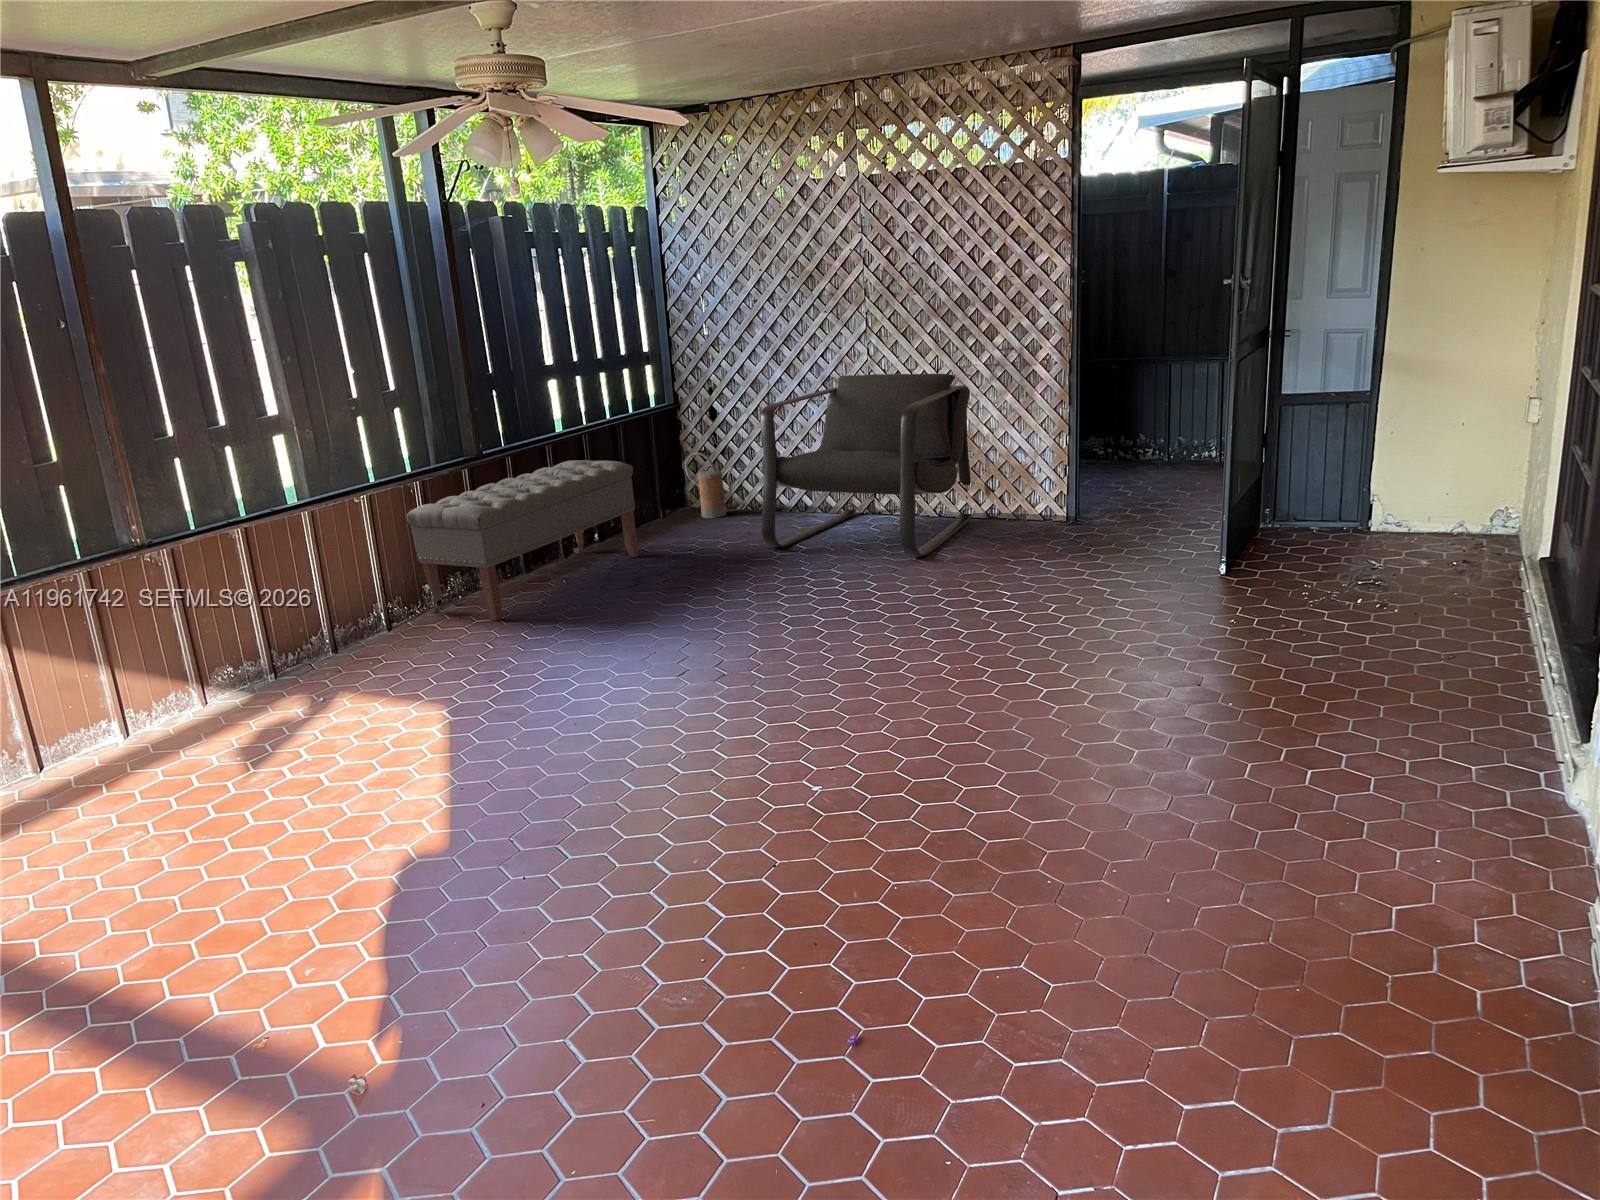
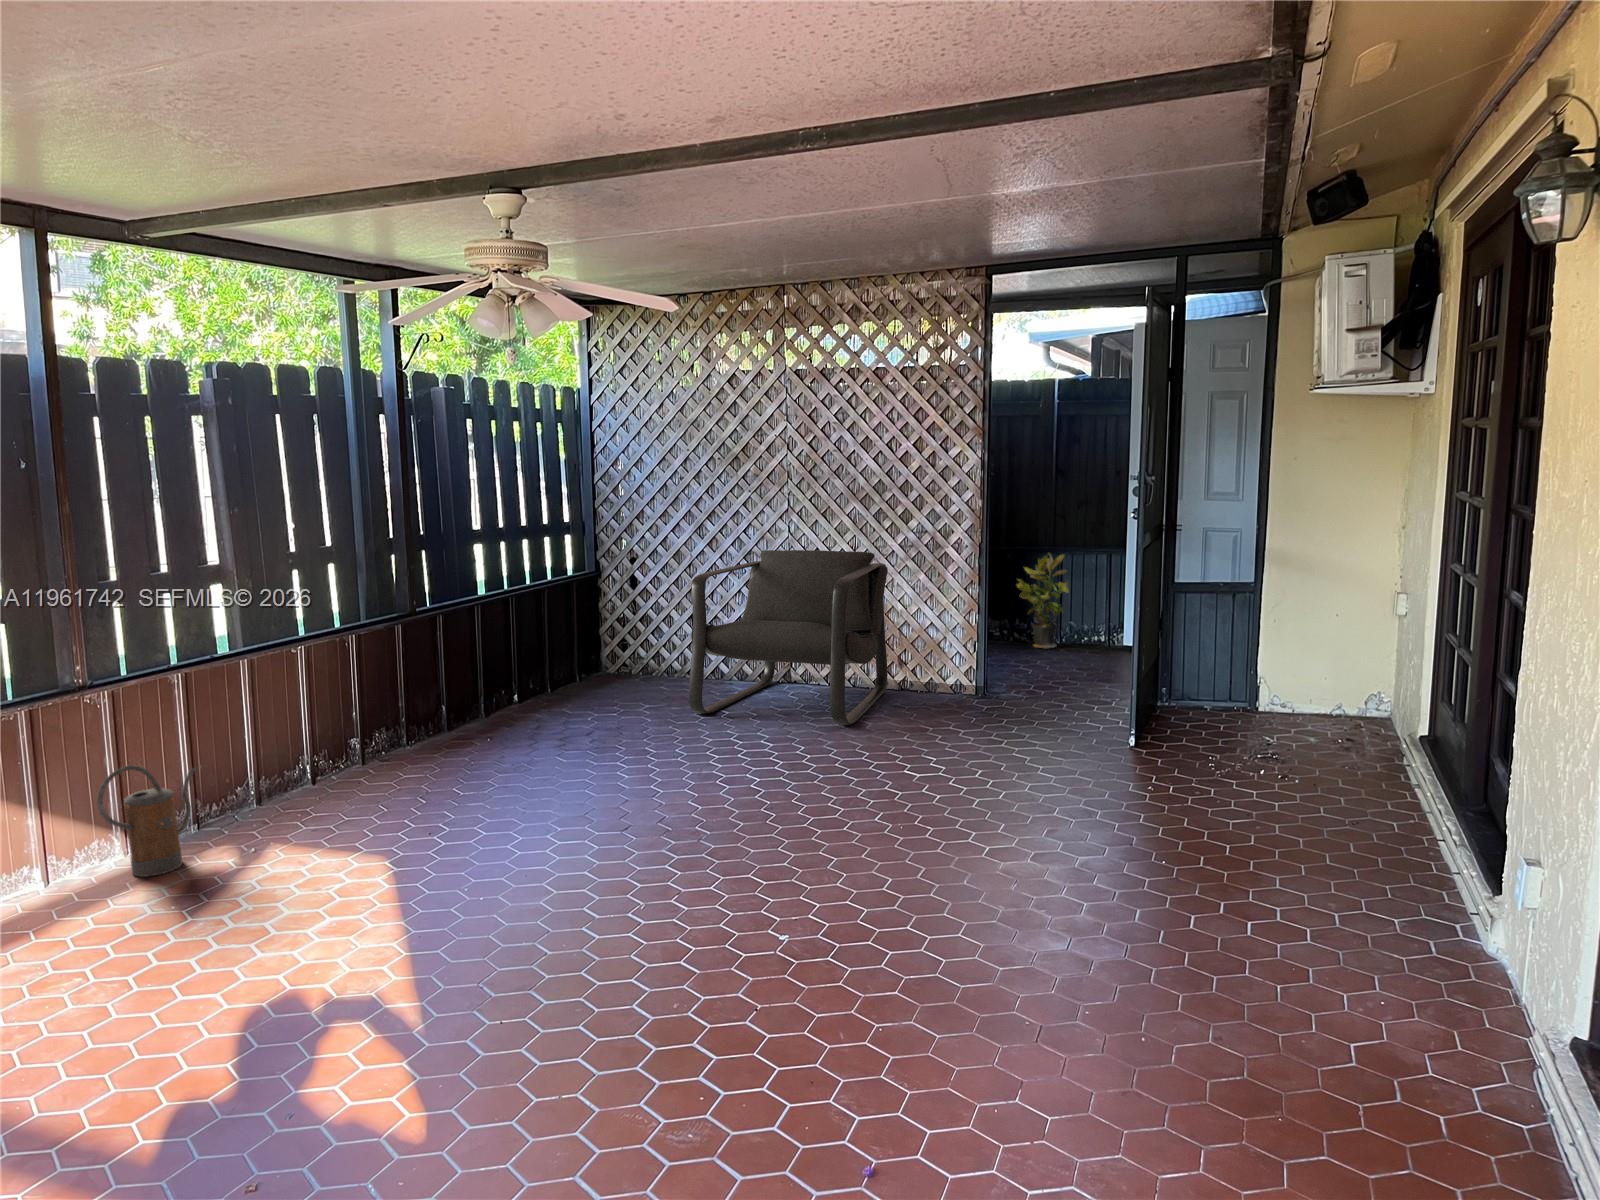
potted plant: none [1128,363,1187,470] -> present [1017,554,1069,649]
watering can: present [685,452,734,518] -> present [97,765,195,877]
bench: present [406,460,639,621] -> none [327,622,561,785]

